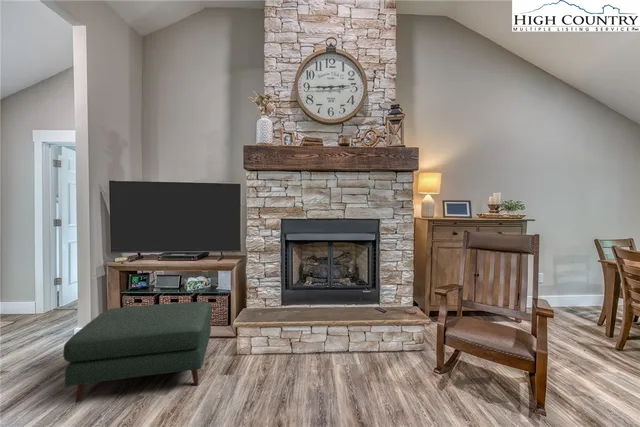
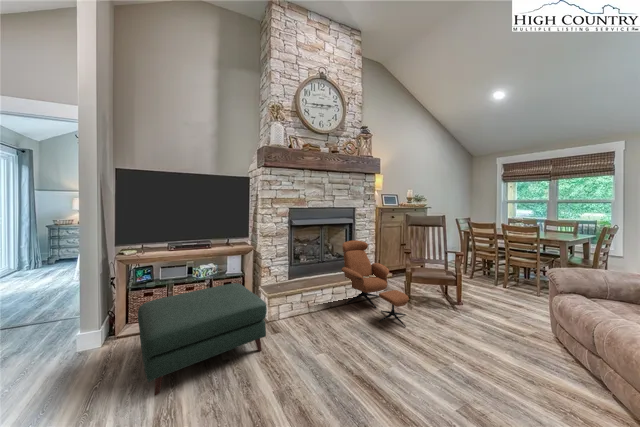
lounge chair: none [344,264,420,404] -> present [342,240,409,327]

